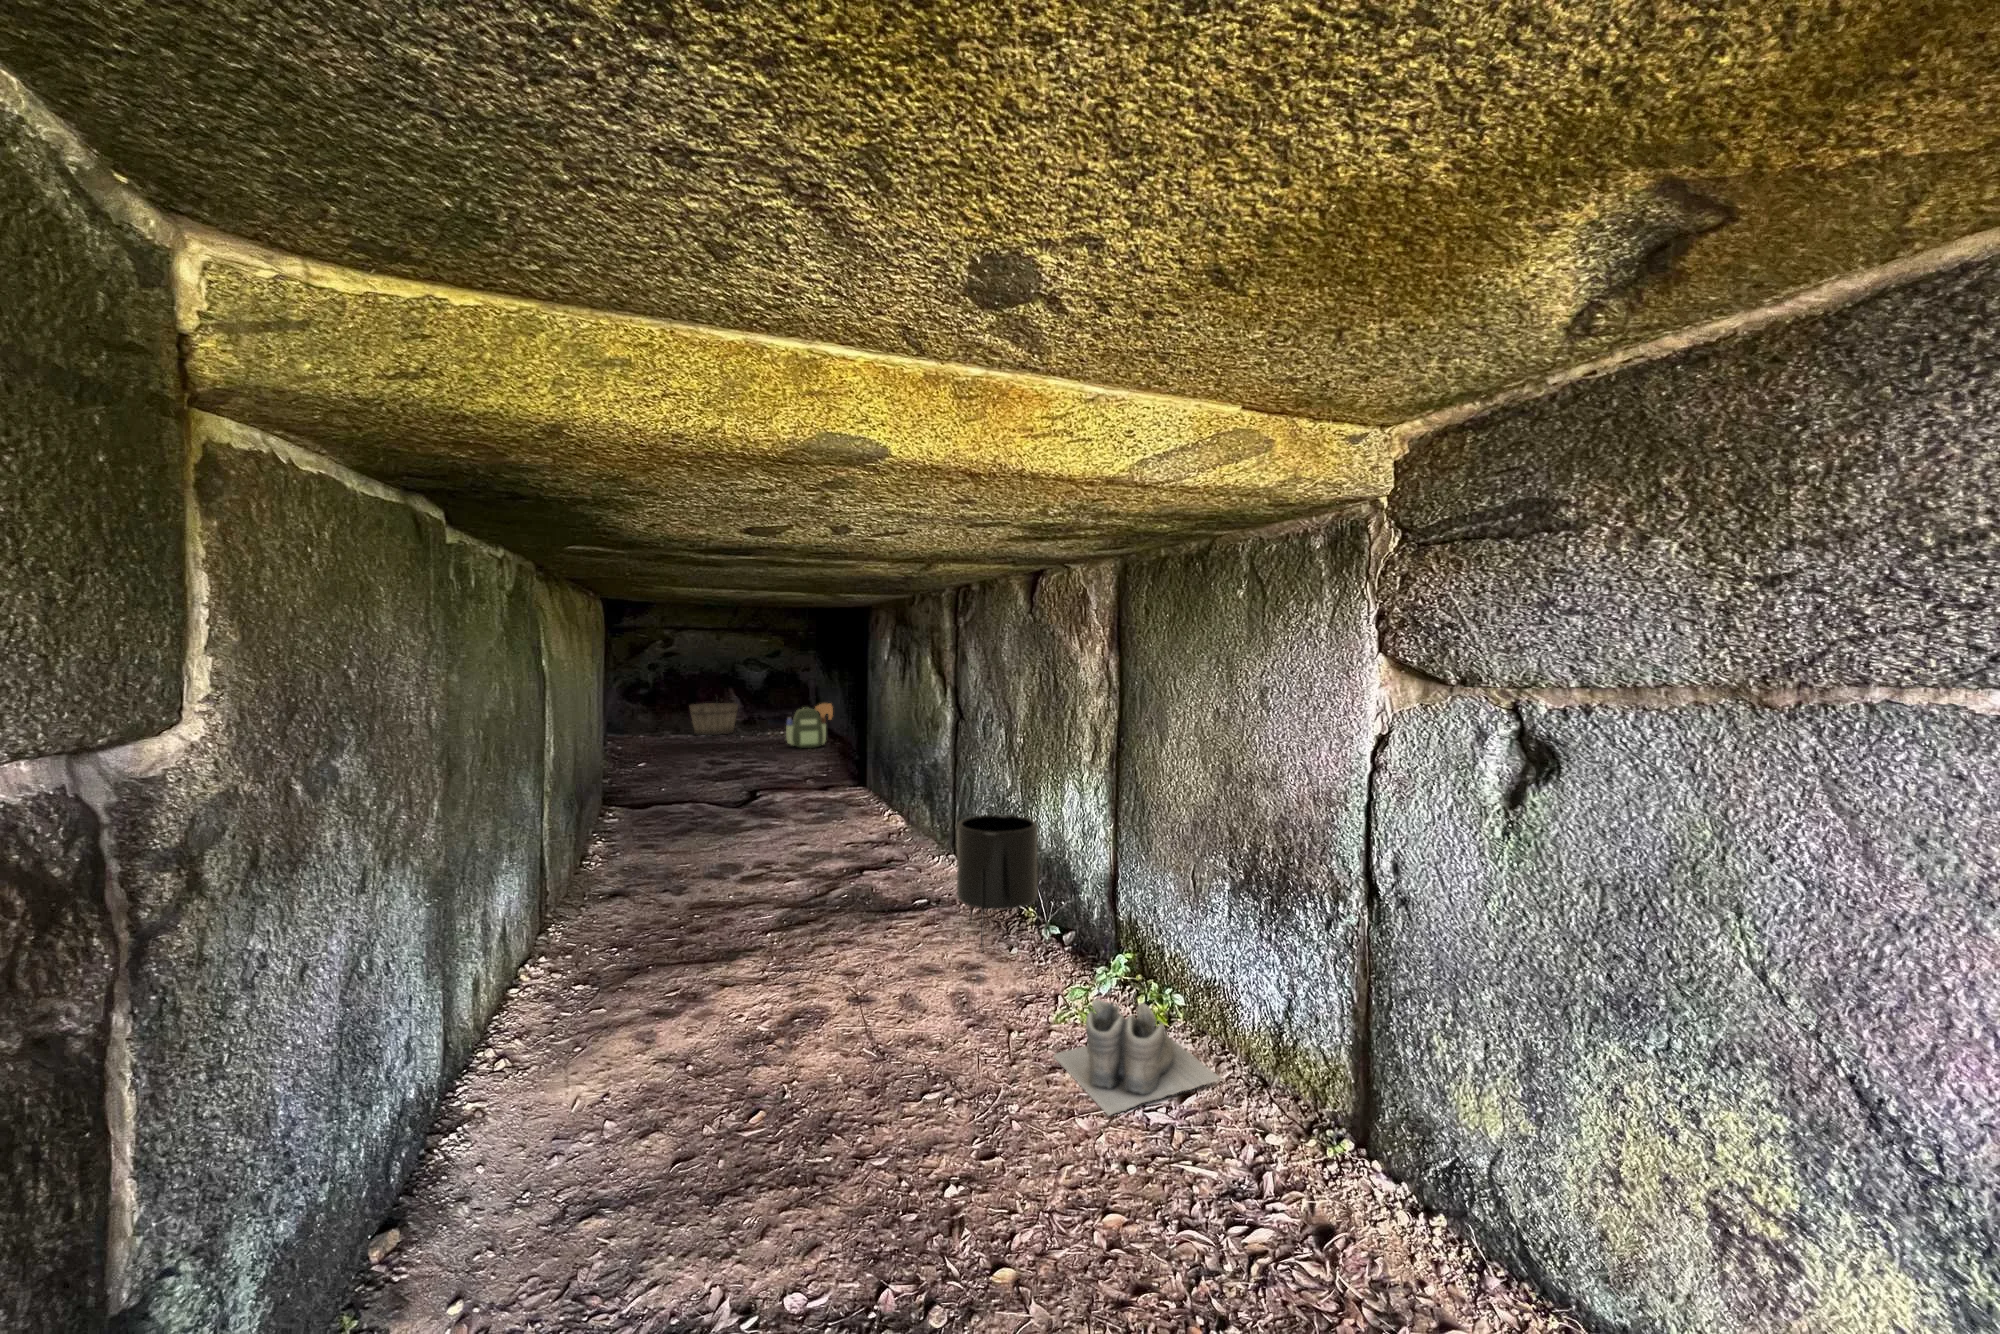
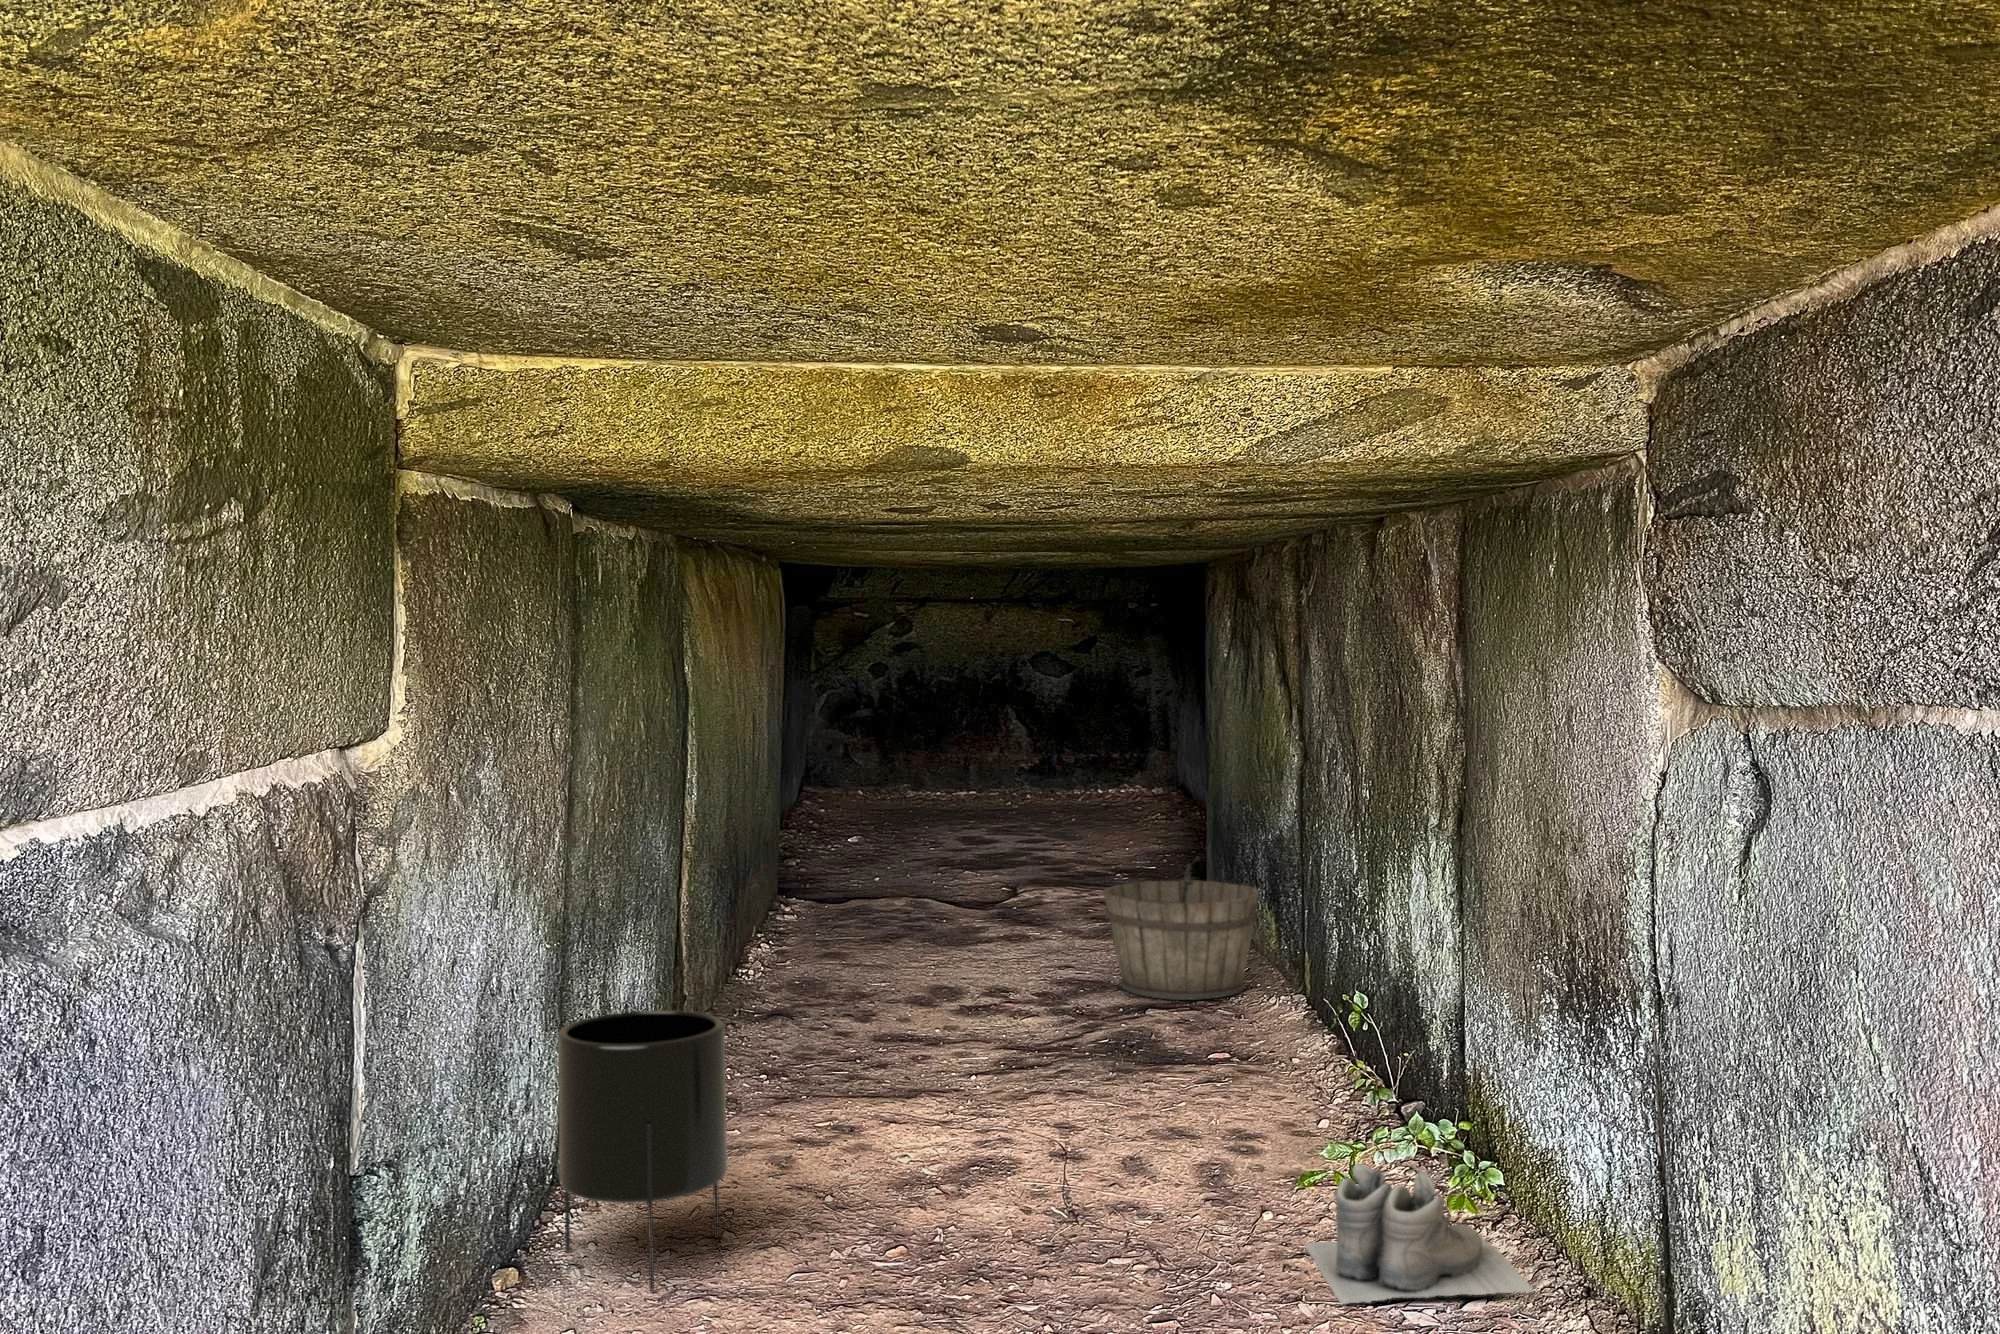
wooden bucket: present [689,695,738,735] -> present [1104,857,1264,1000]
backpack: present [786,703,833,748] -> none [1080,755,1165,837]
planter: present [957,815,1039,951] -> present [558,1010,728,1291]

